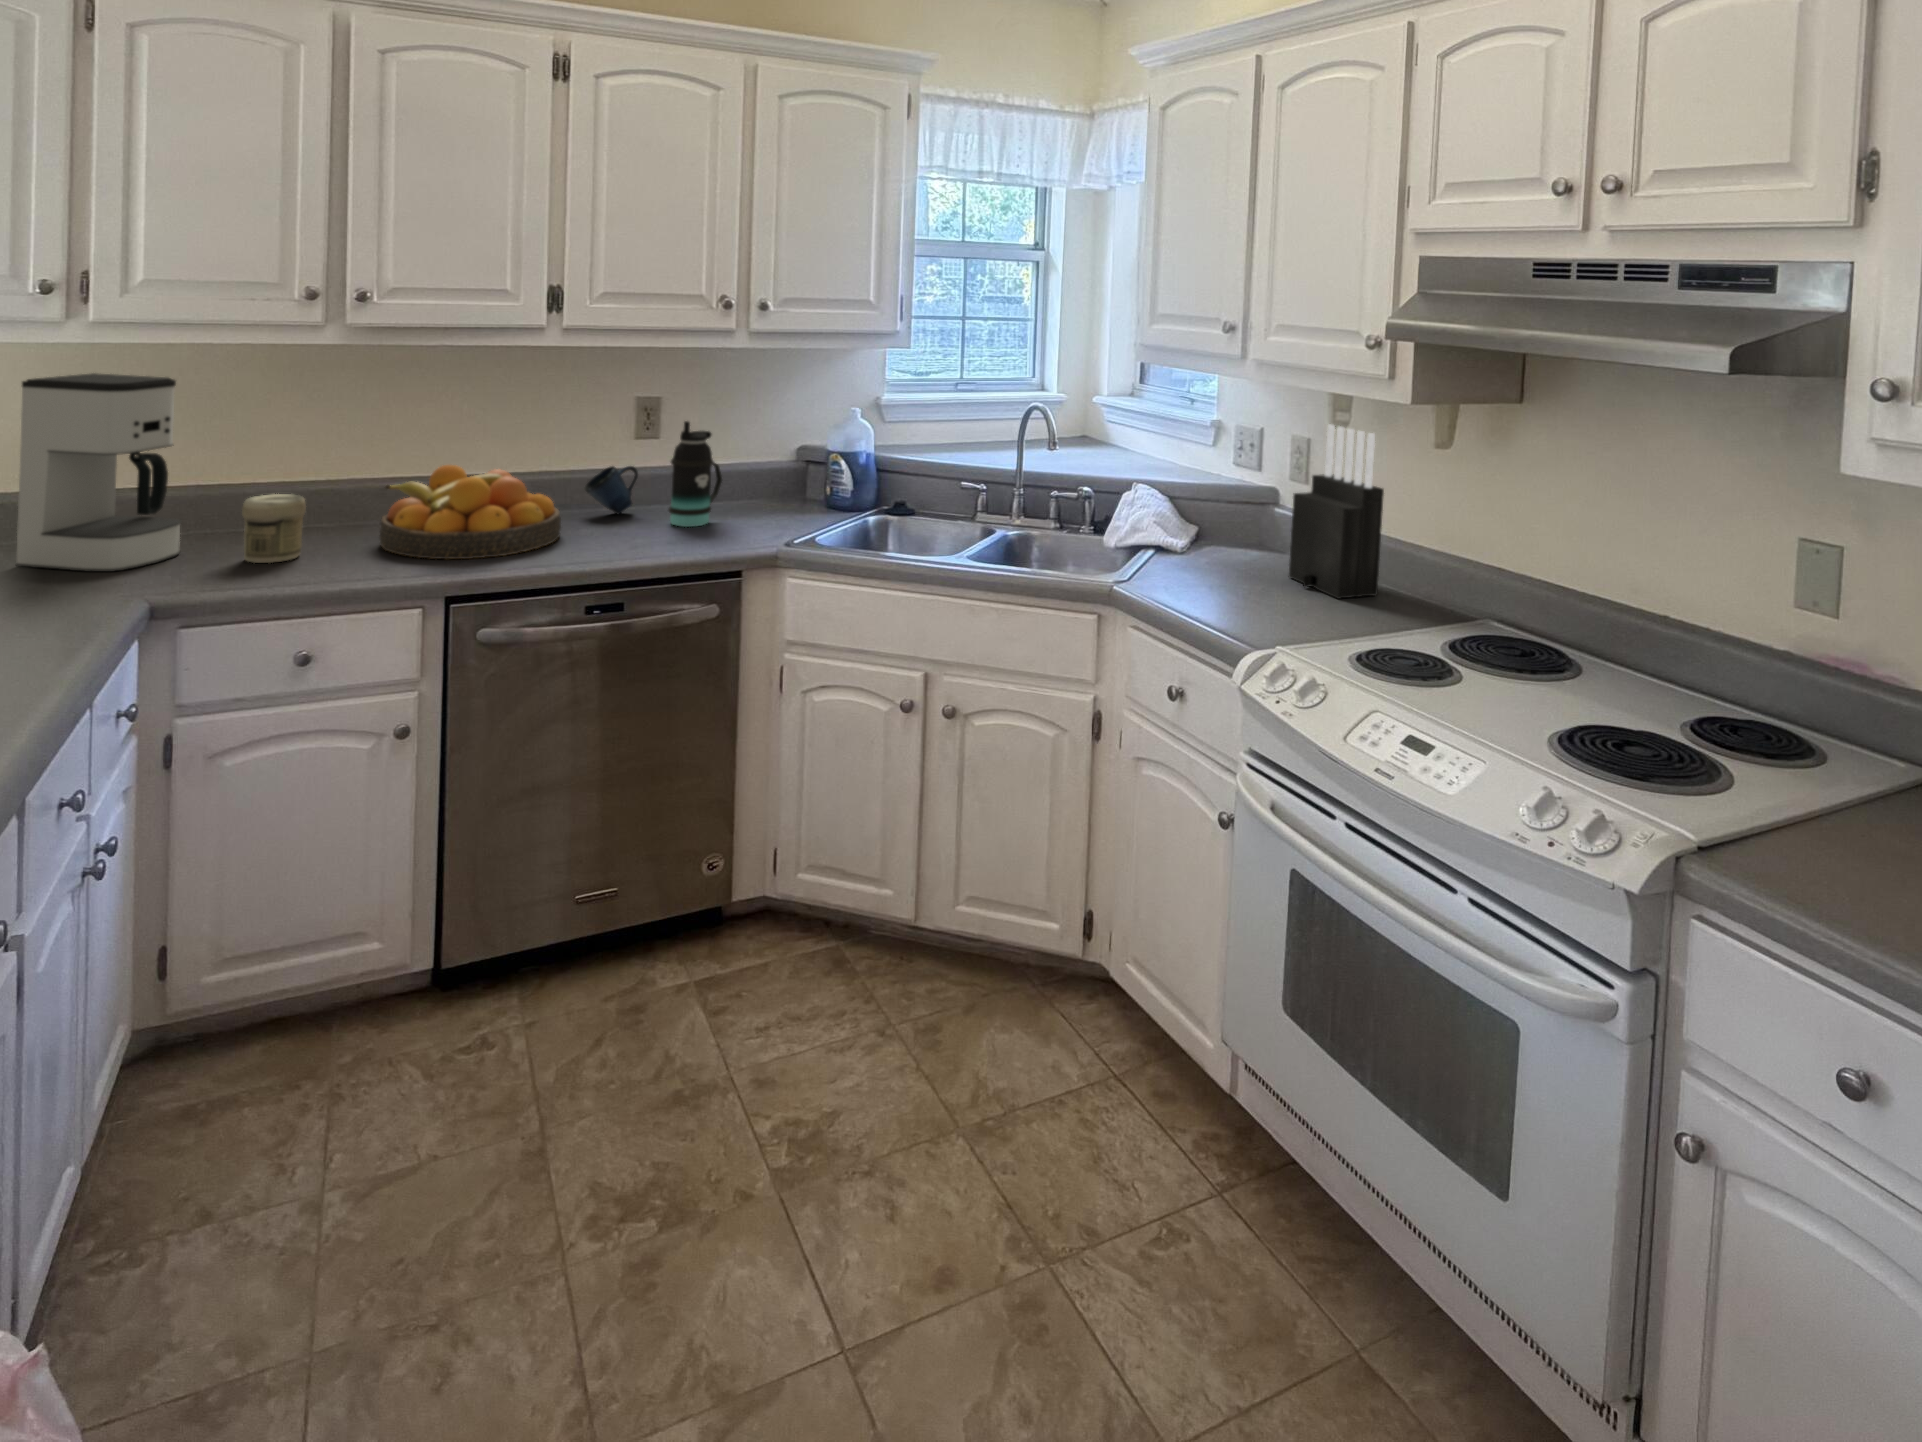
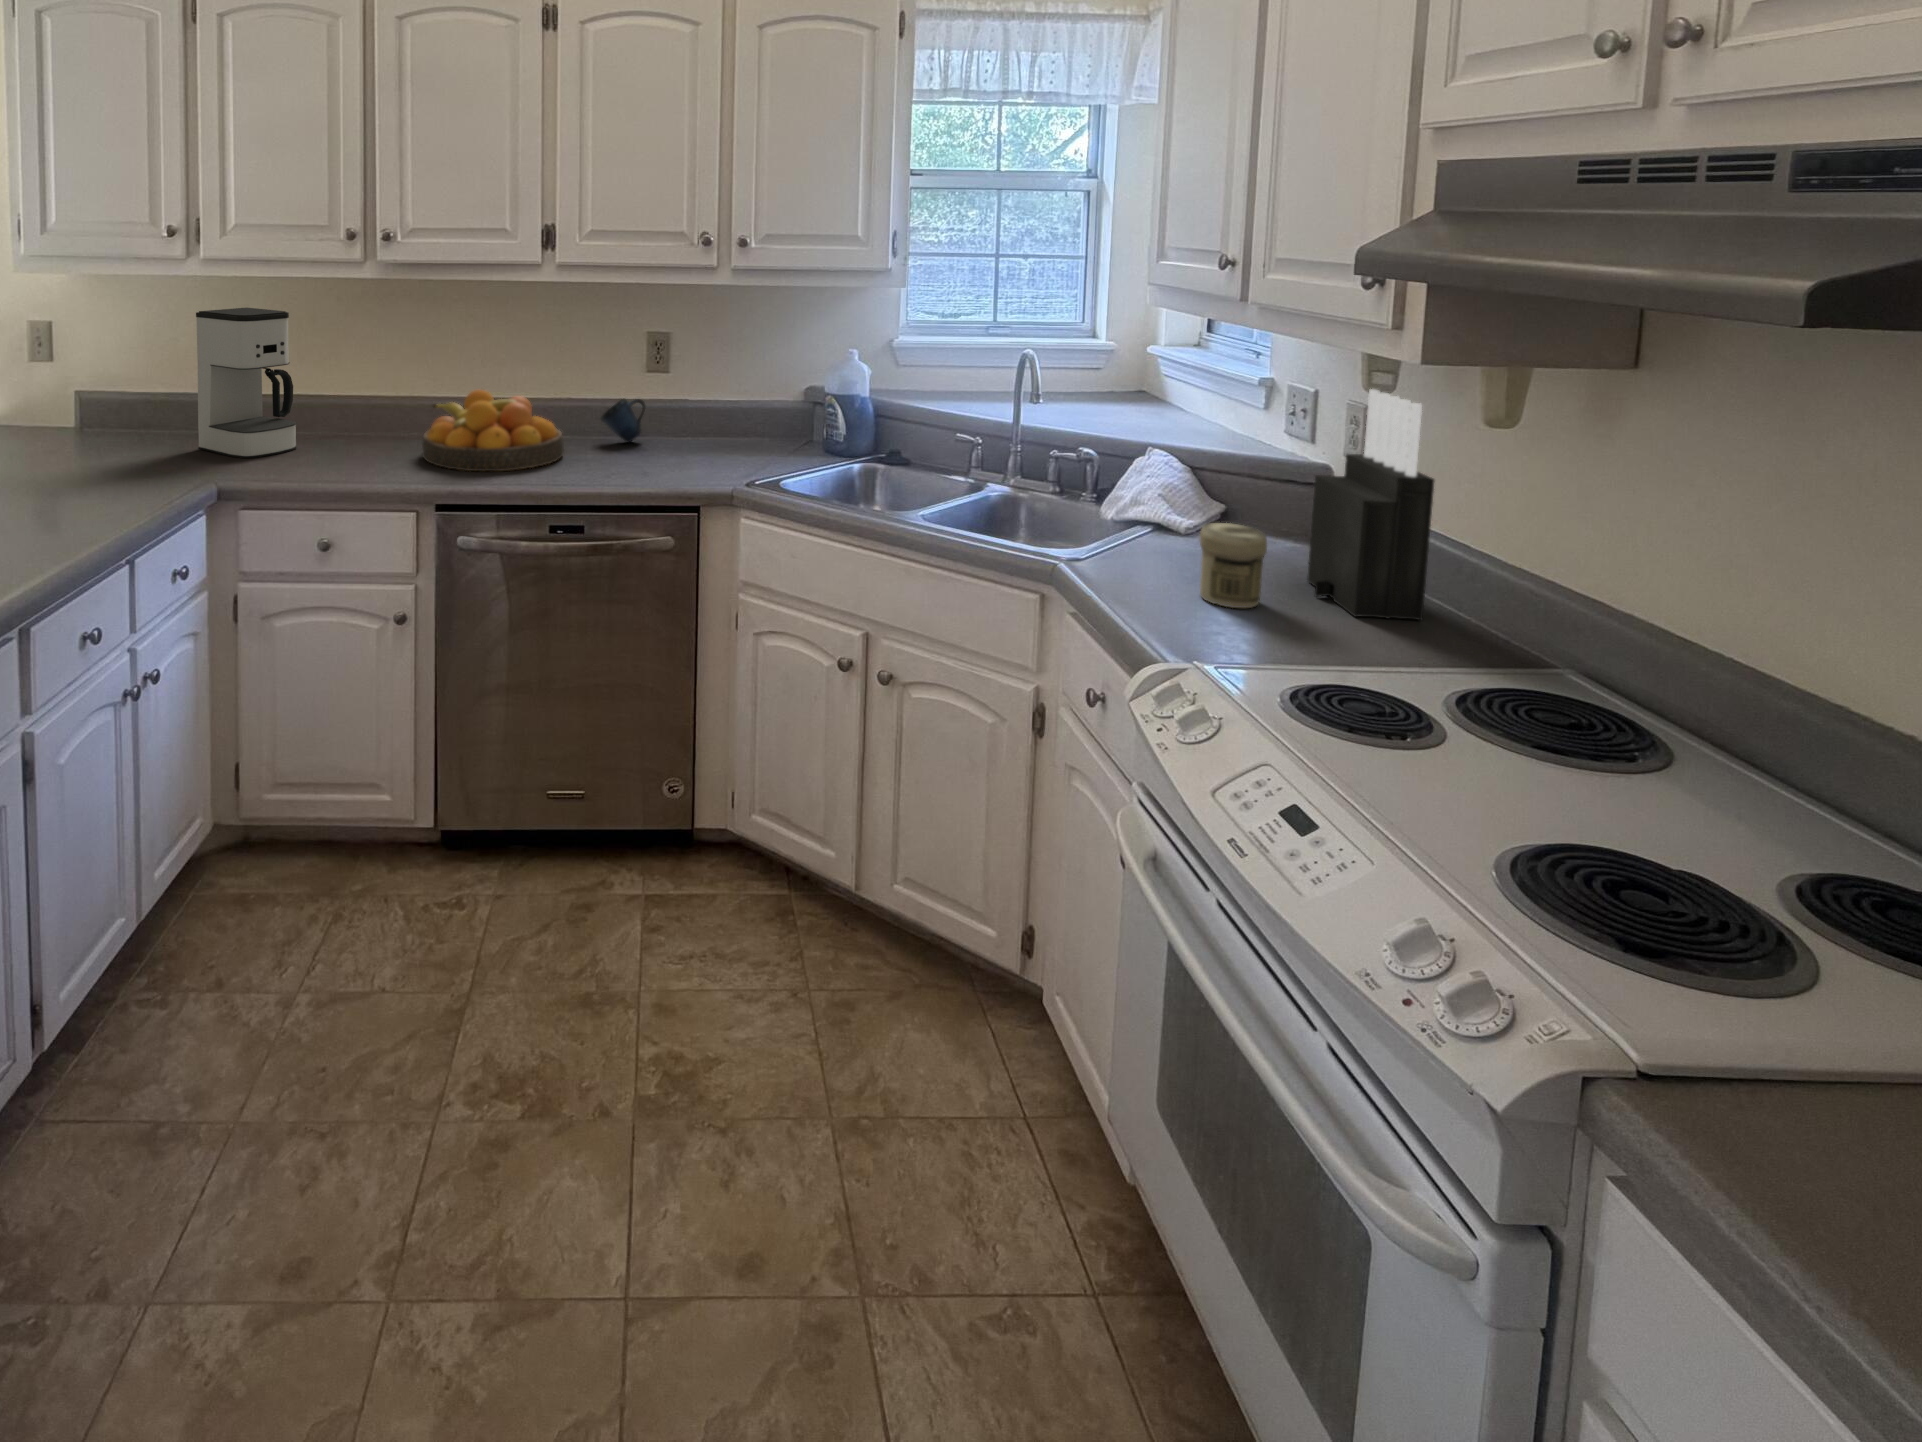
bottle: present [669,421,722,527] -> none [661,359,713,459]
jar: present [242,494,306,563] -> present [1200,523,1267,608]

